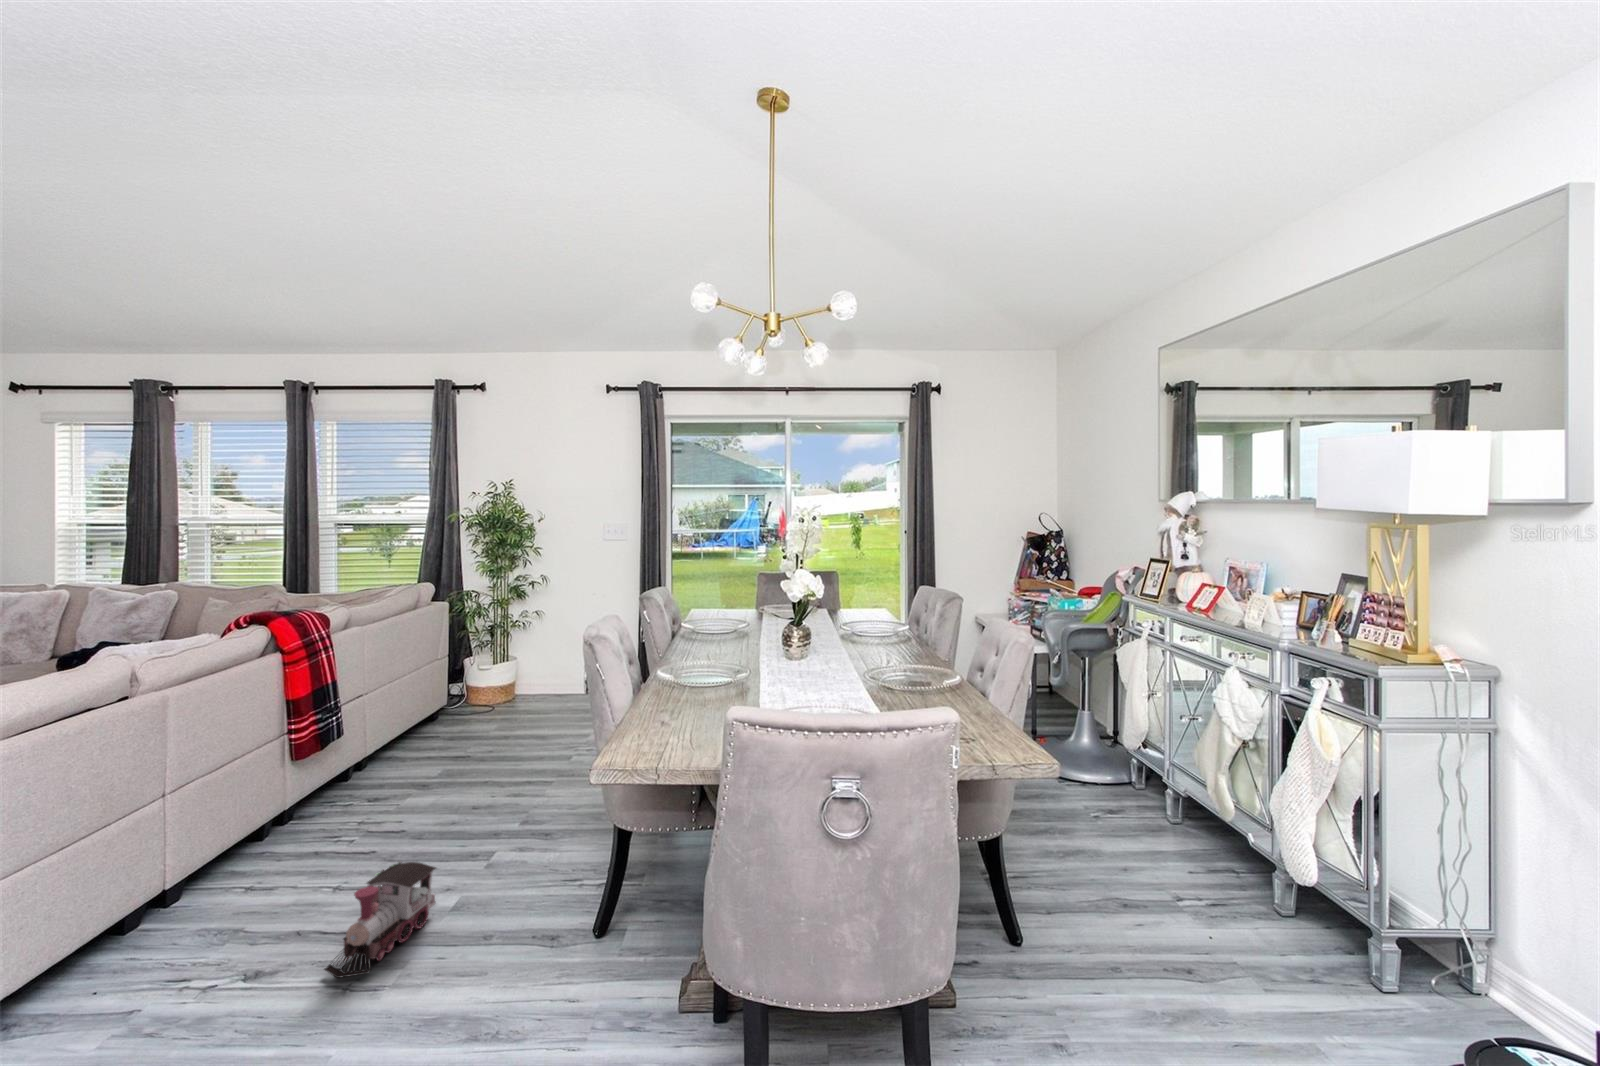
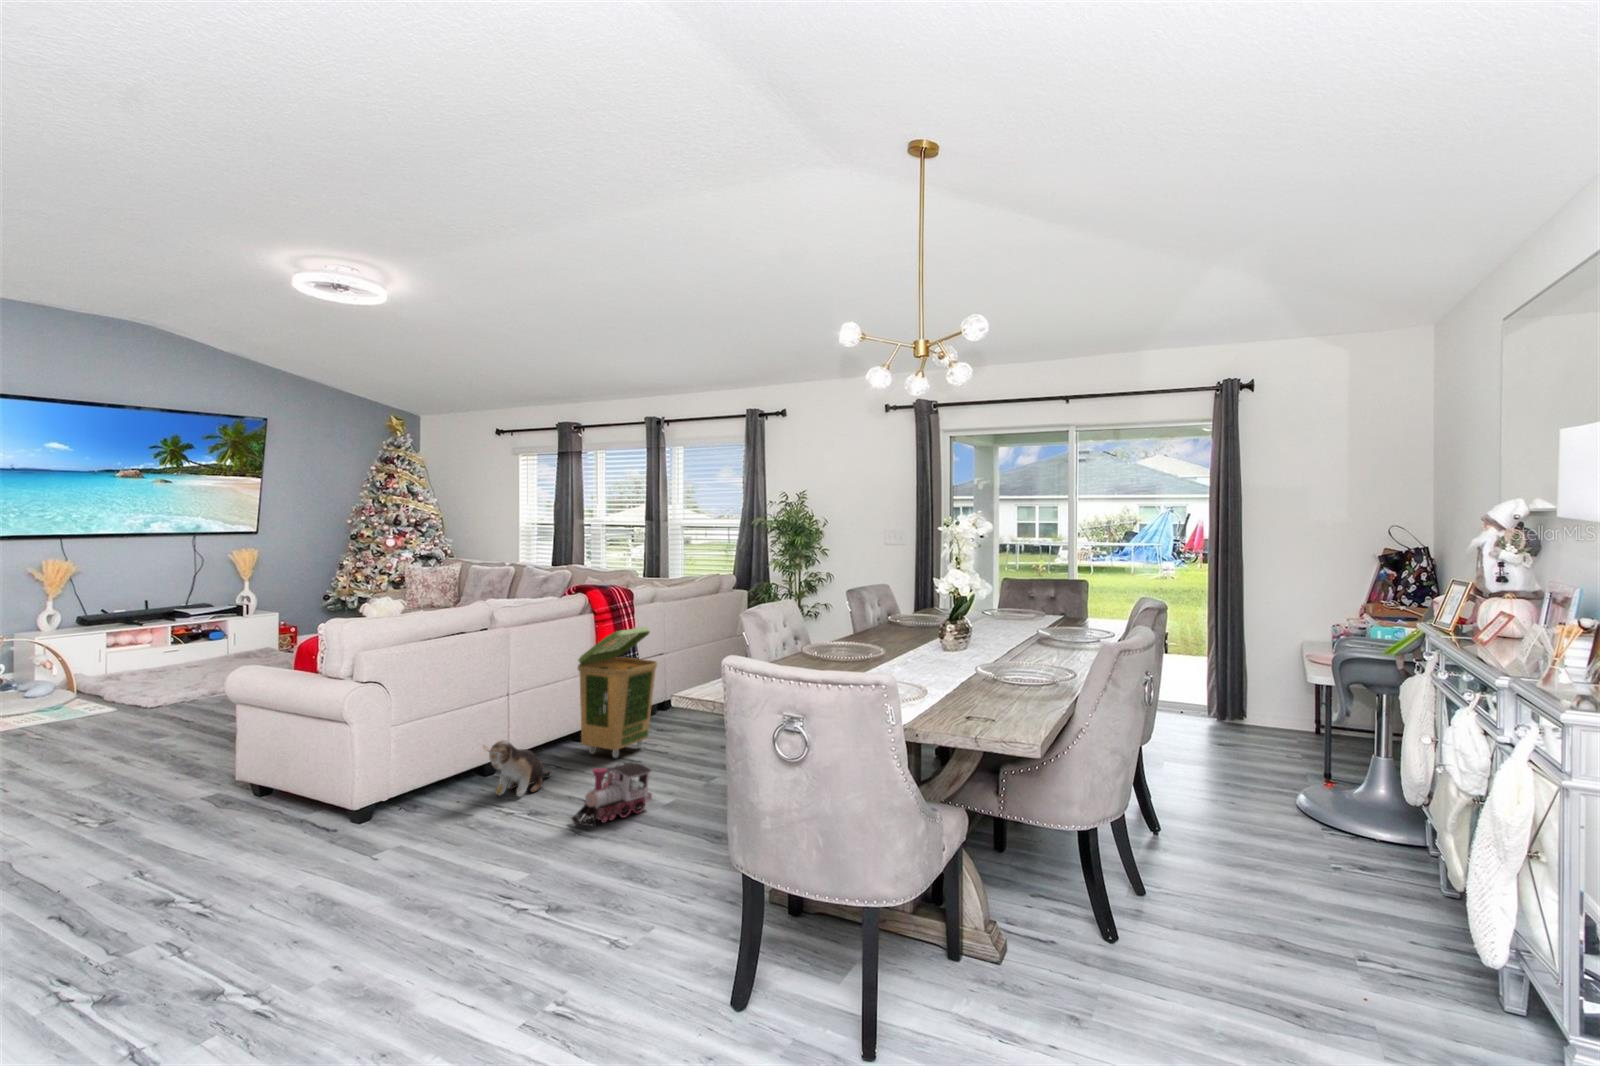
laundry basket: none [264,668,383,847] -> present [578,627,657,758]
plush toy: none [138,881,247,965] -> present [483,740,551,796]

